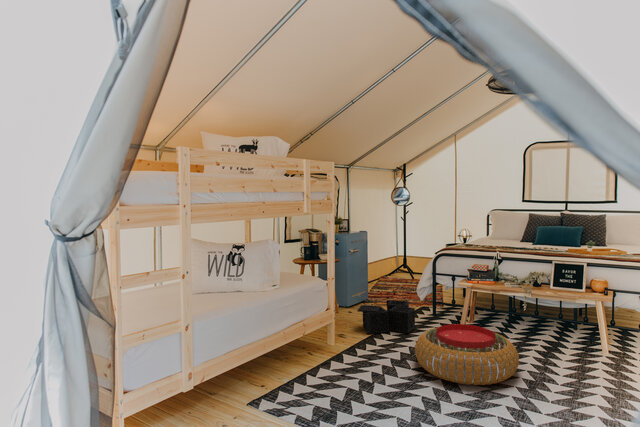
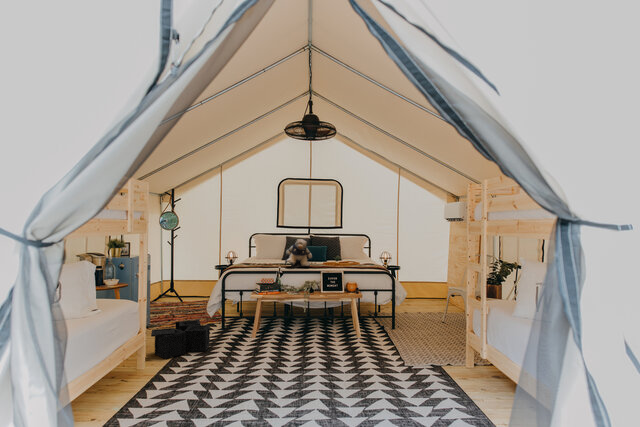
teddy bear: none [513,220,550,255] -> present [285,239,312,268]
pouf: present [415,324,519,385] -> none [227,331,319,385]

